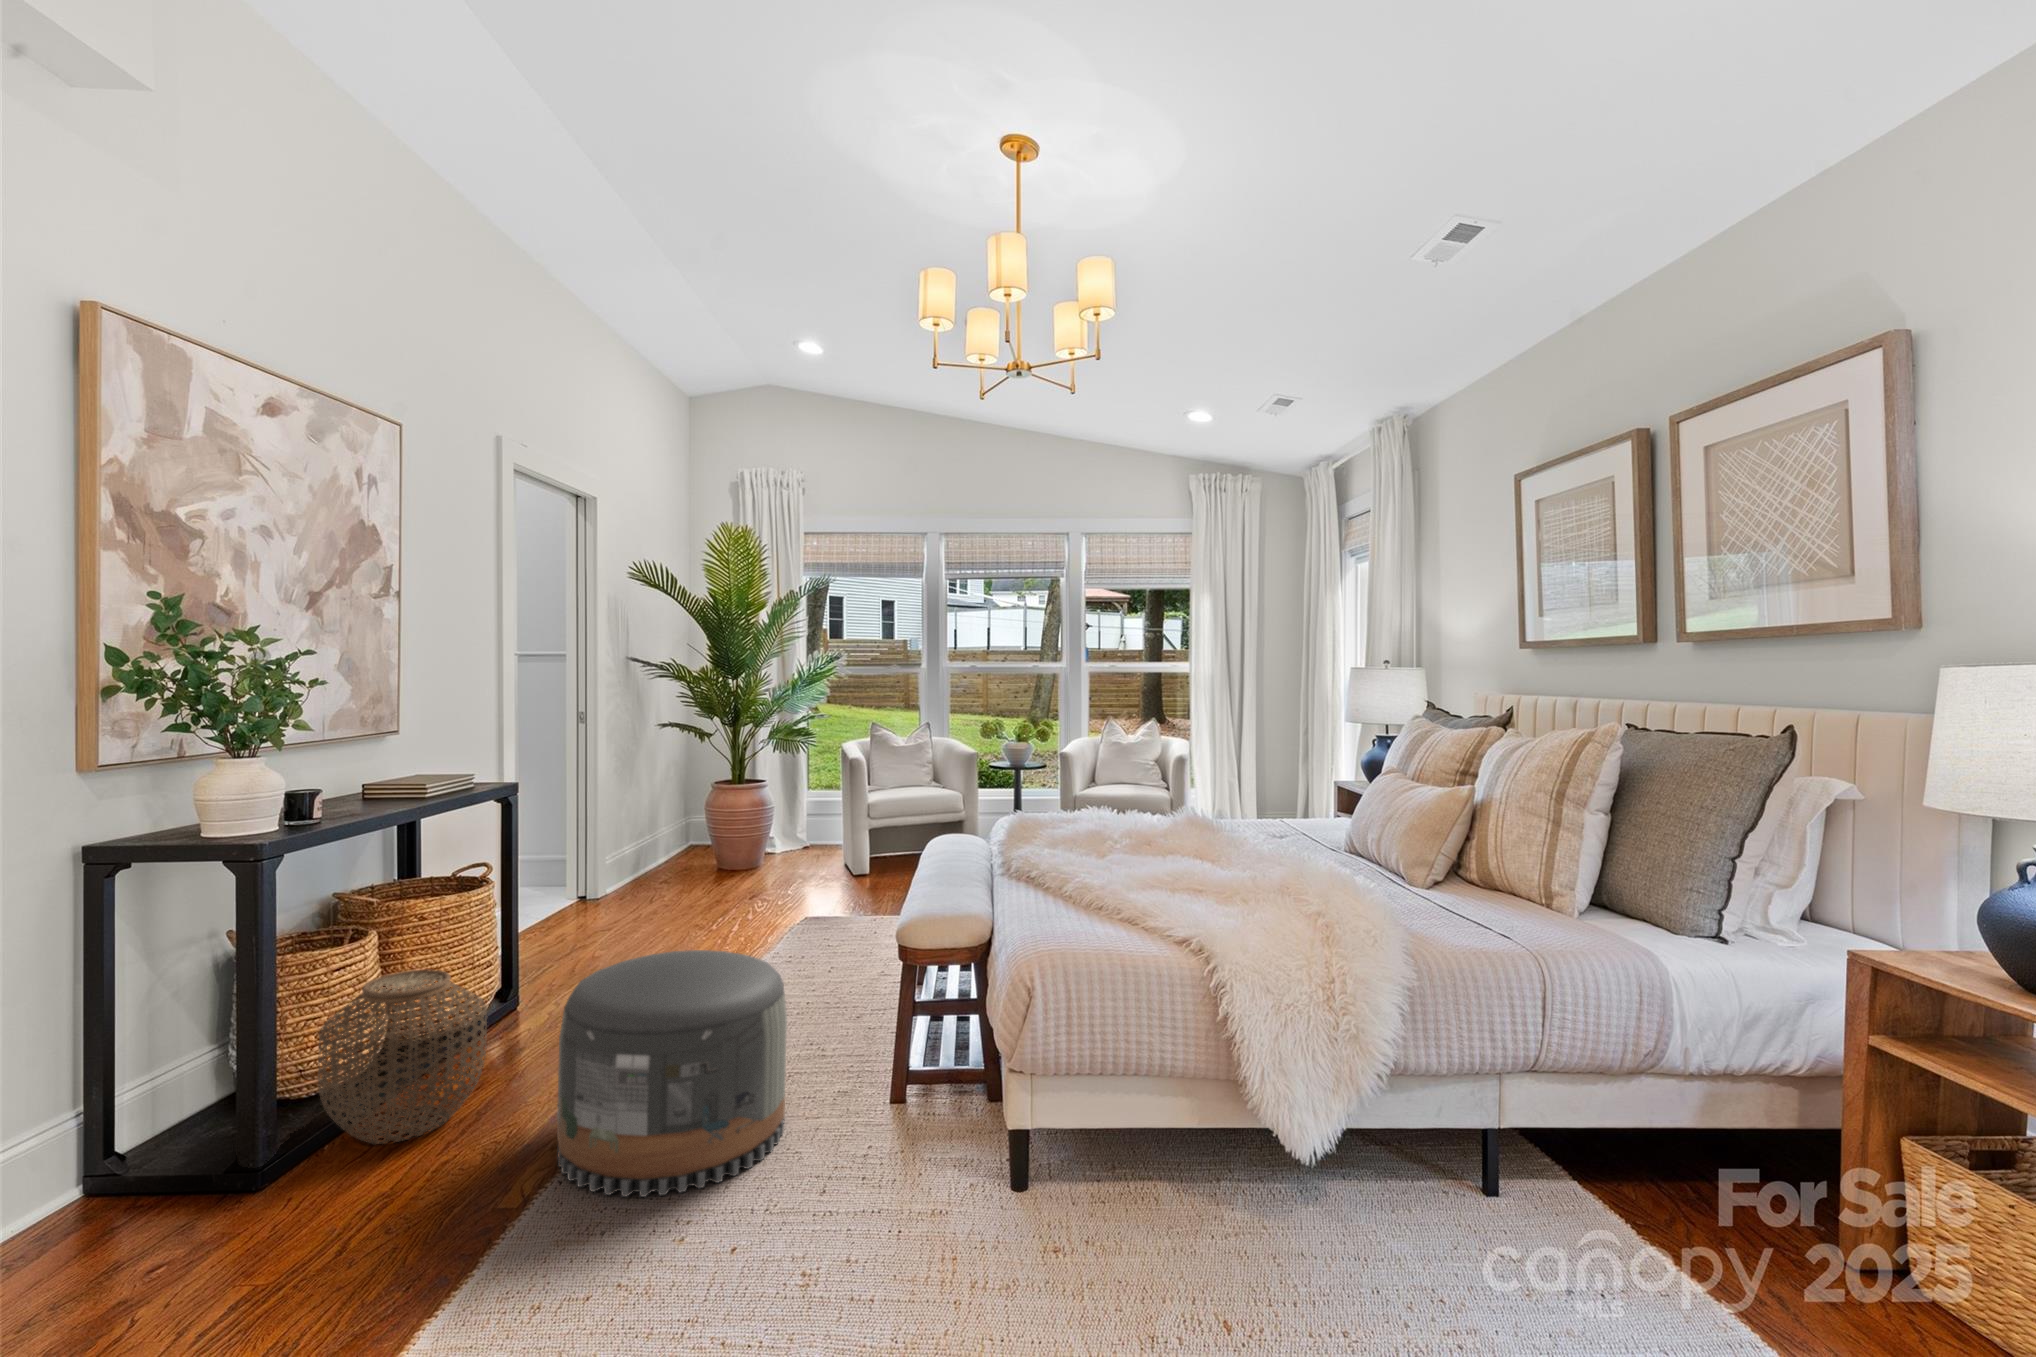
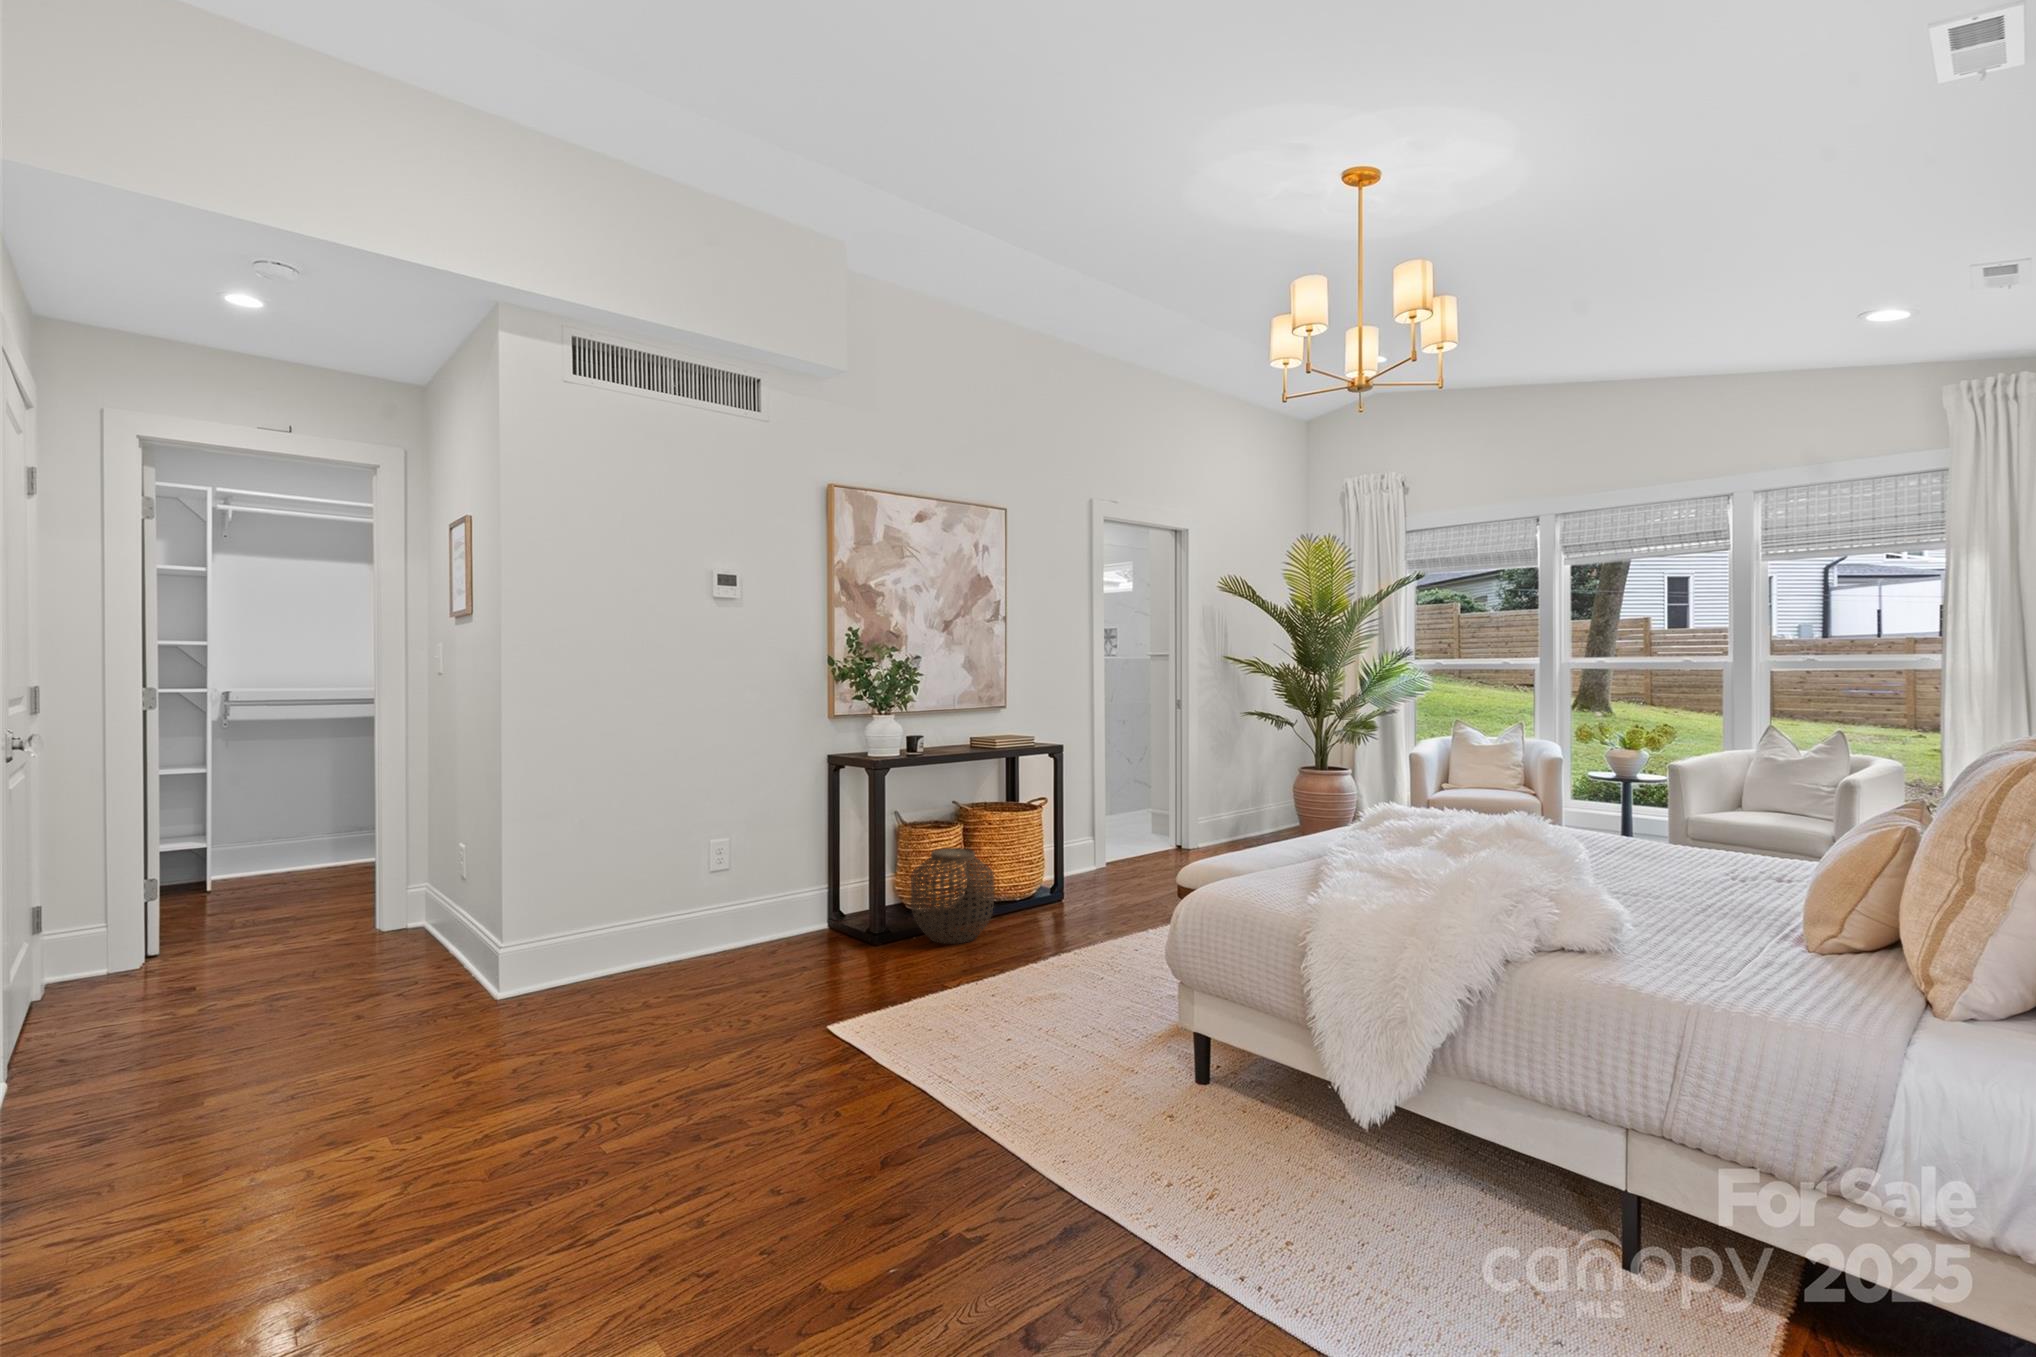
pouf: present [557,950,787,1197] -> none [988,859,1132,1005]

